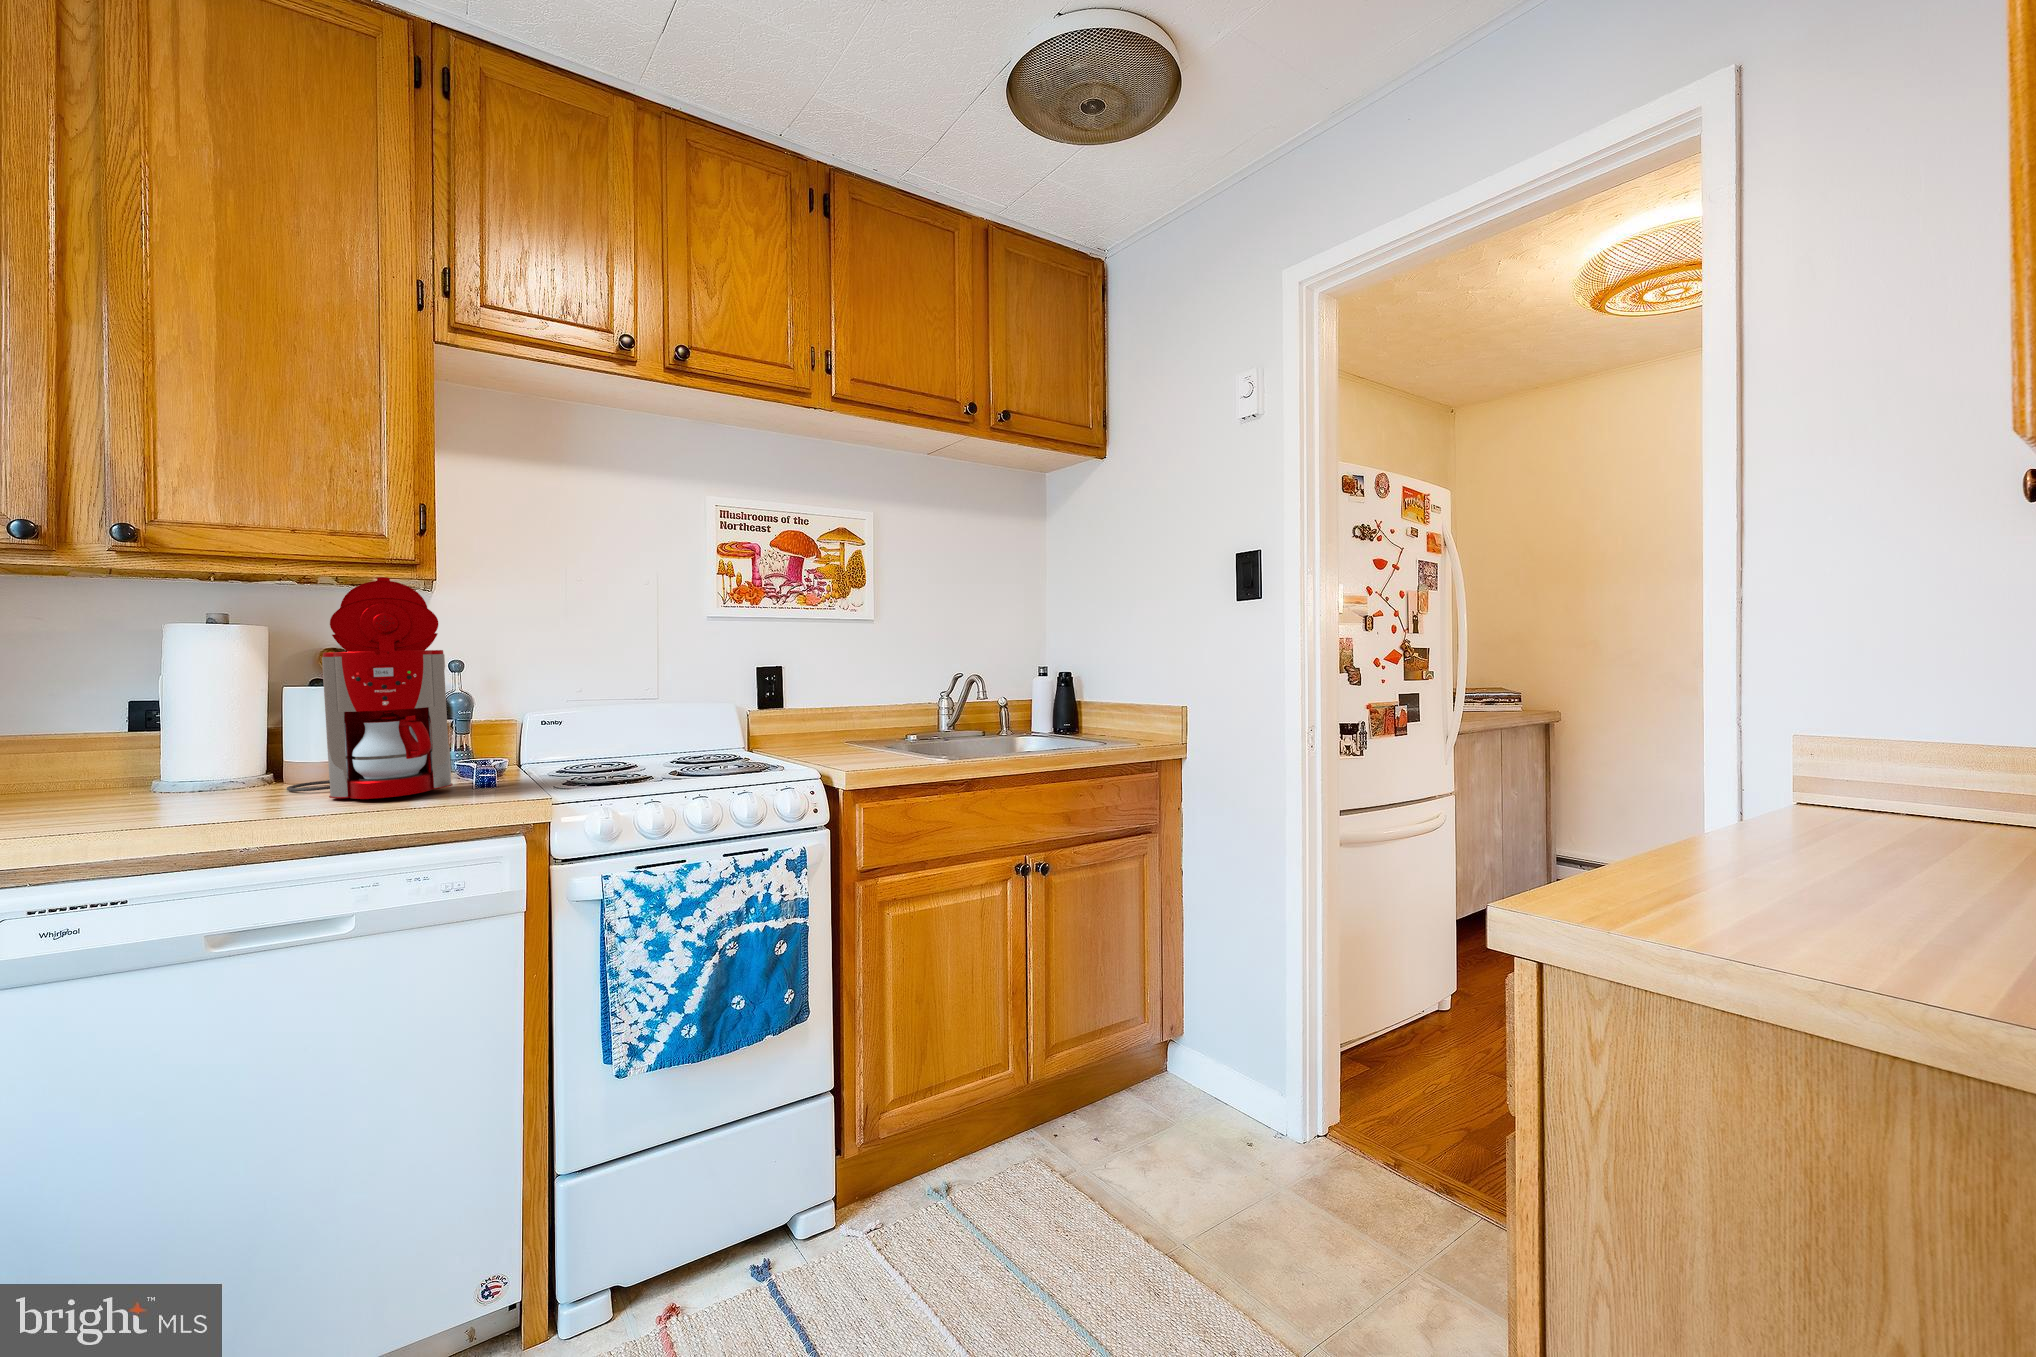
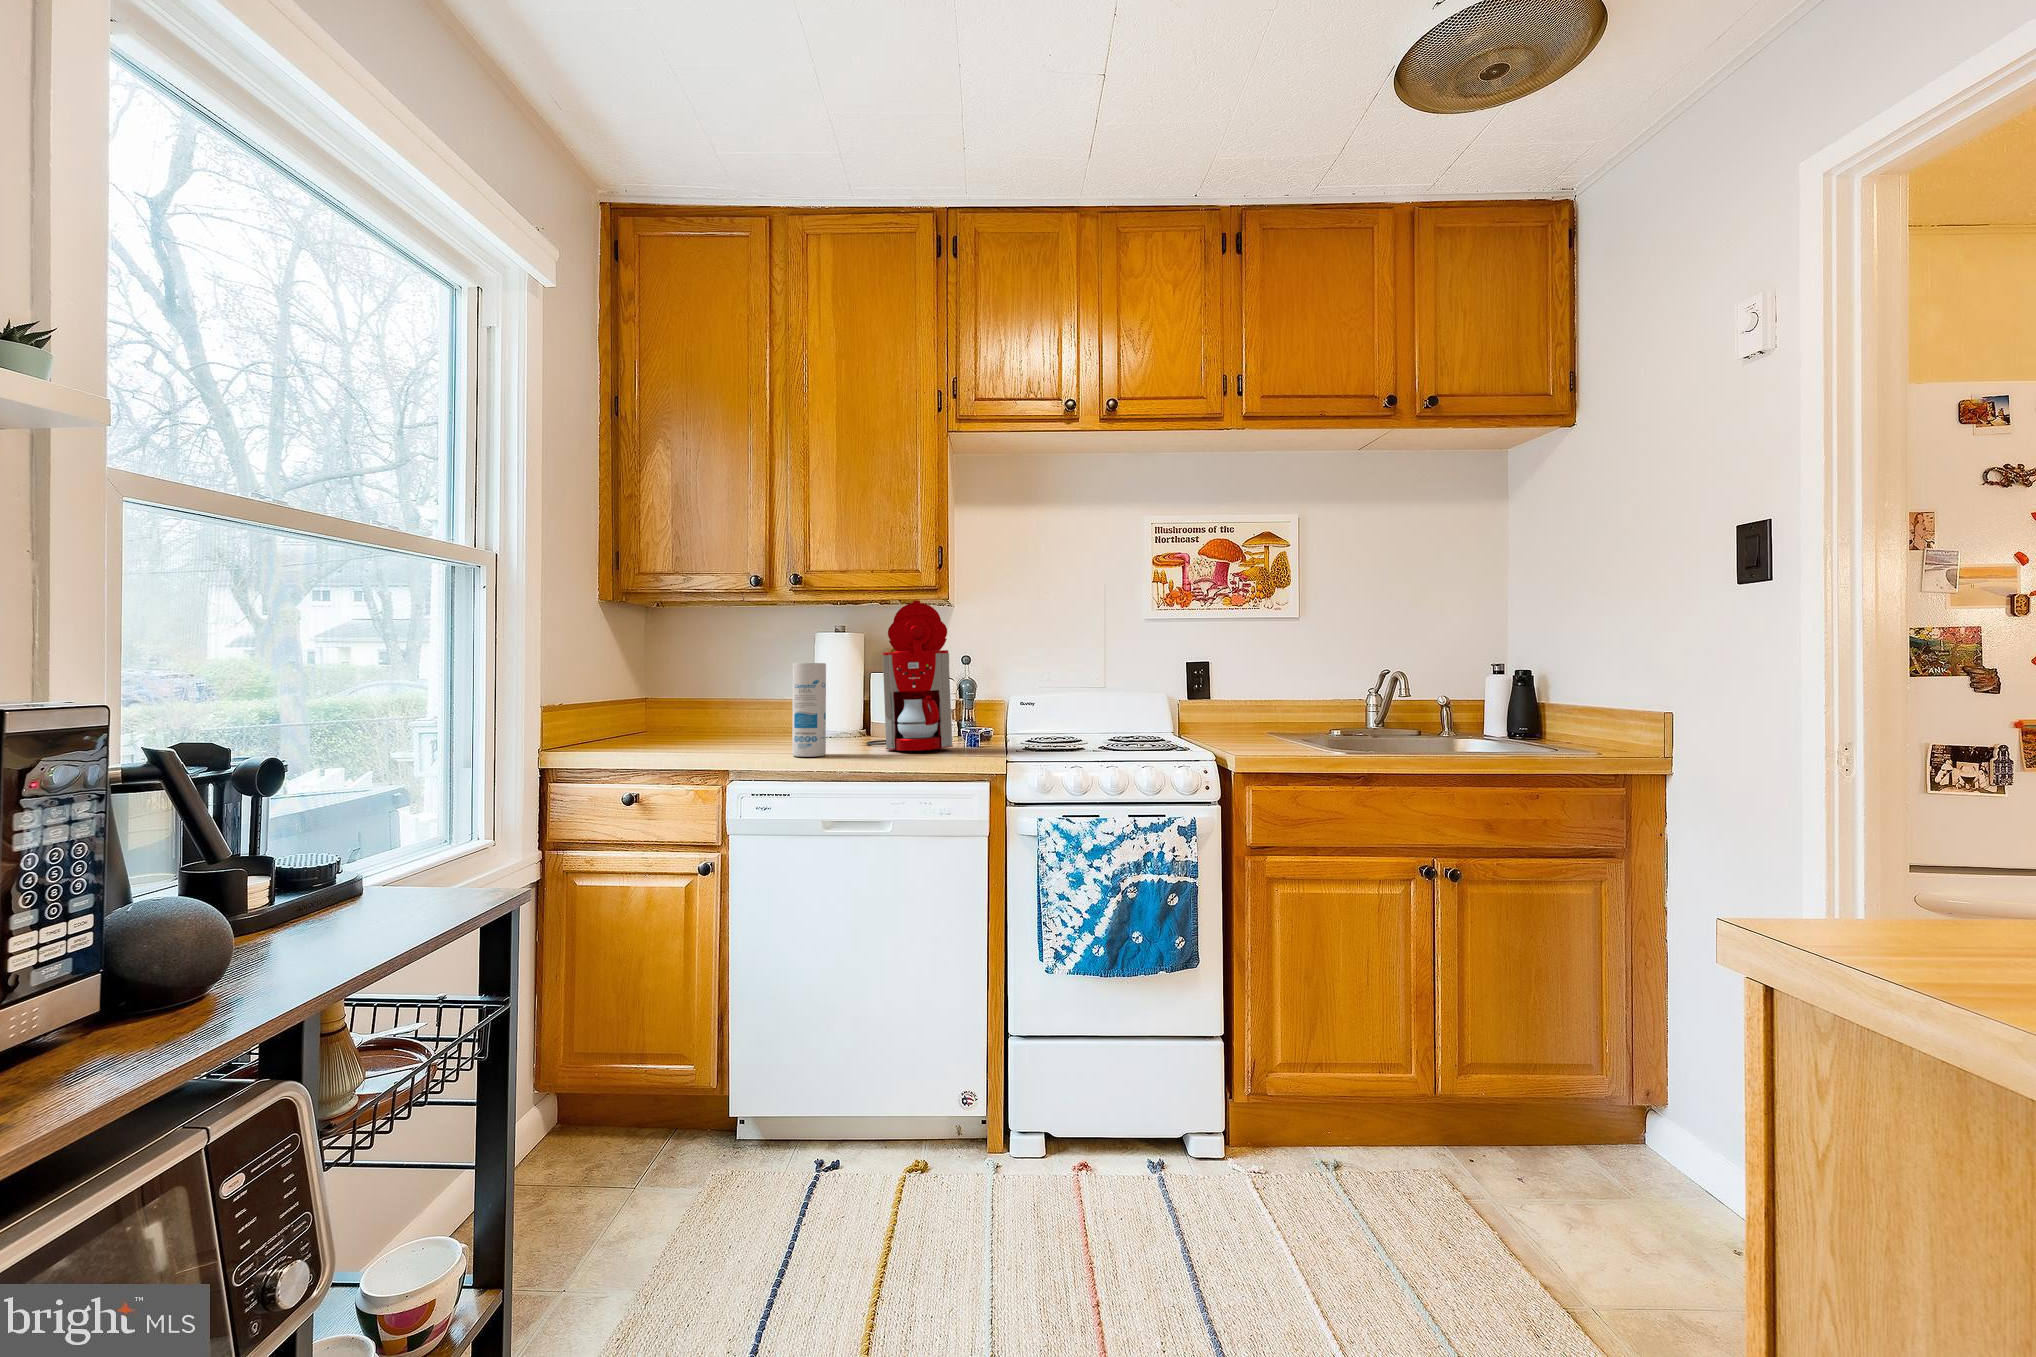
canister: none [126,670,205,827] -> present [792,663,826,757]

